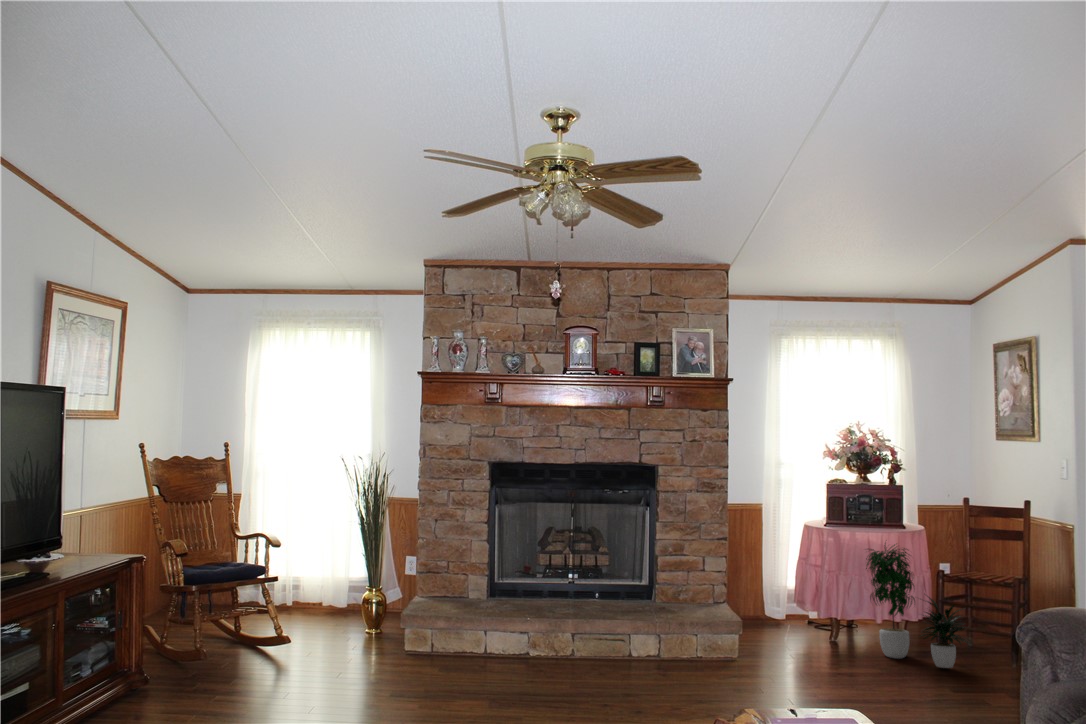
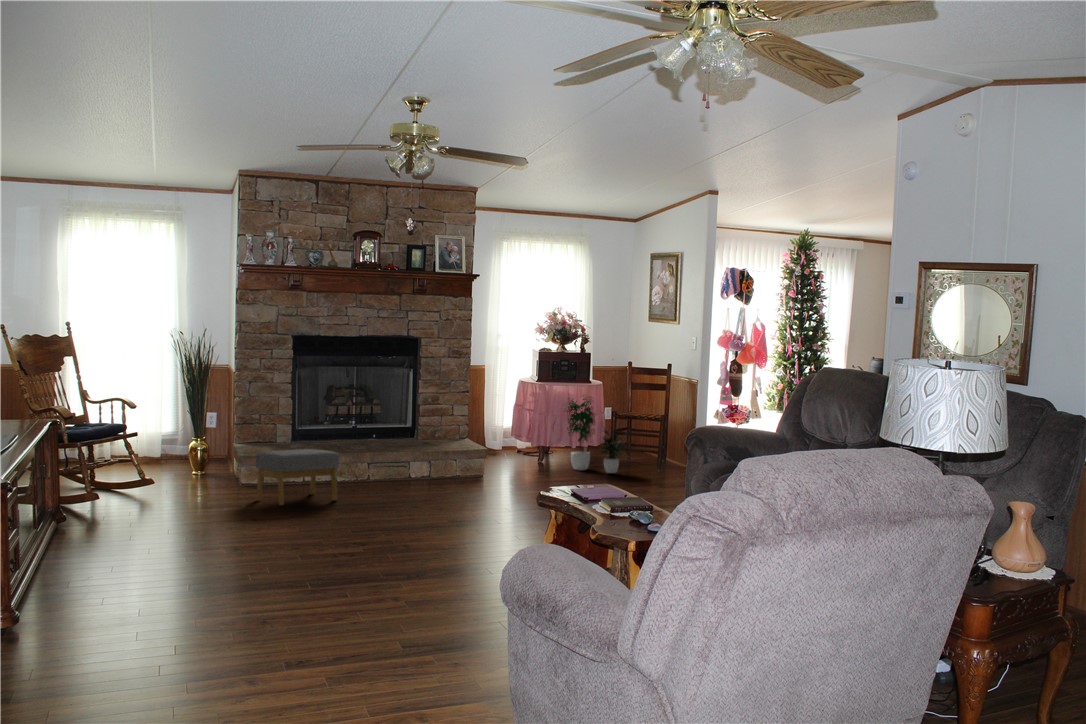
footstool: none [388,618,500,706] -> present [256,449,339,505]

